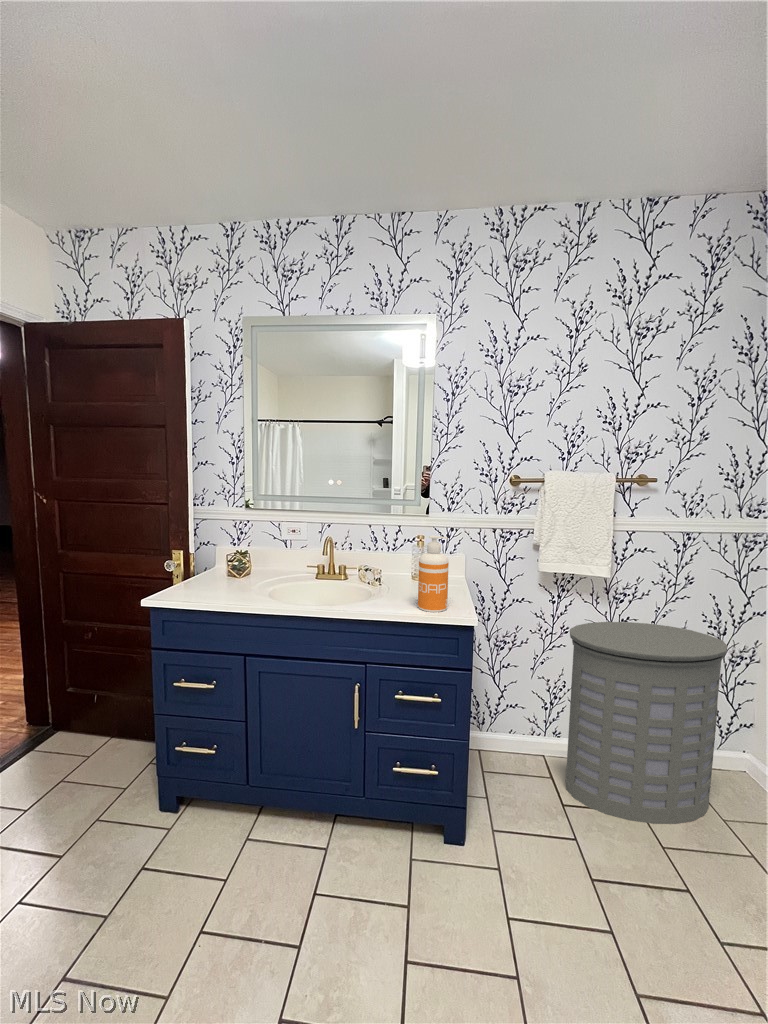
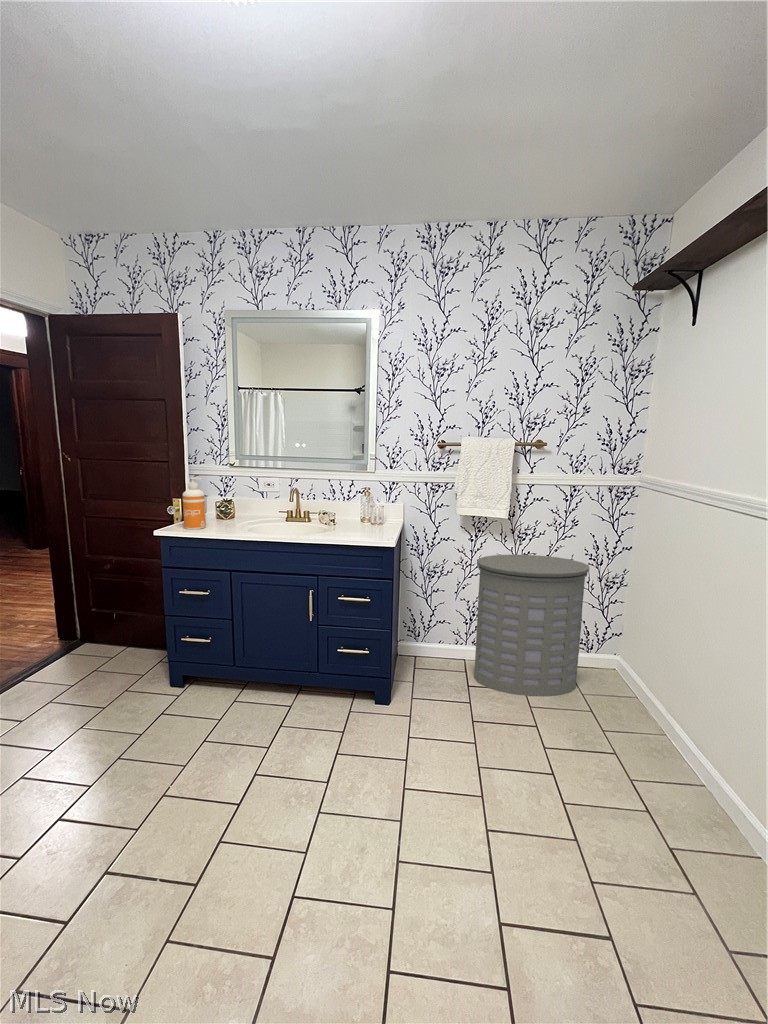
soap dispenser: present [418,536,449,612] -> present [183,477,206,529]

